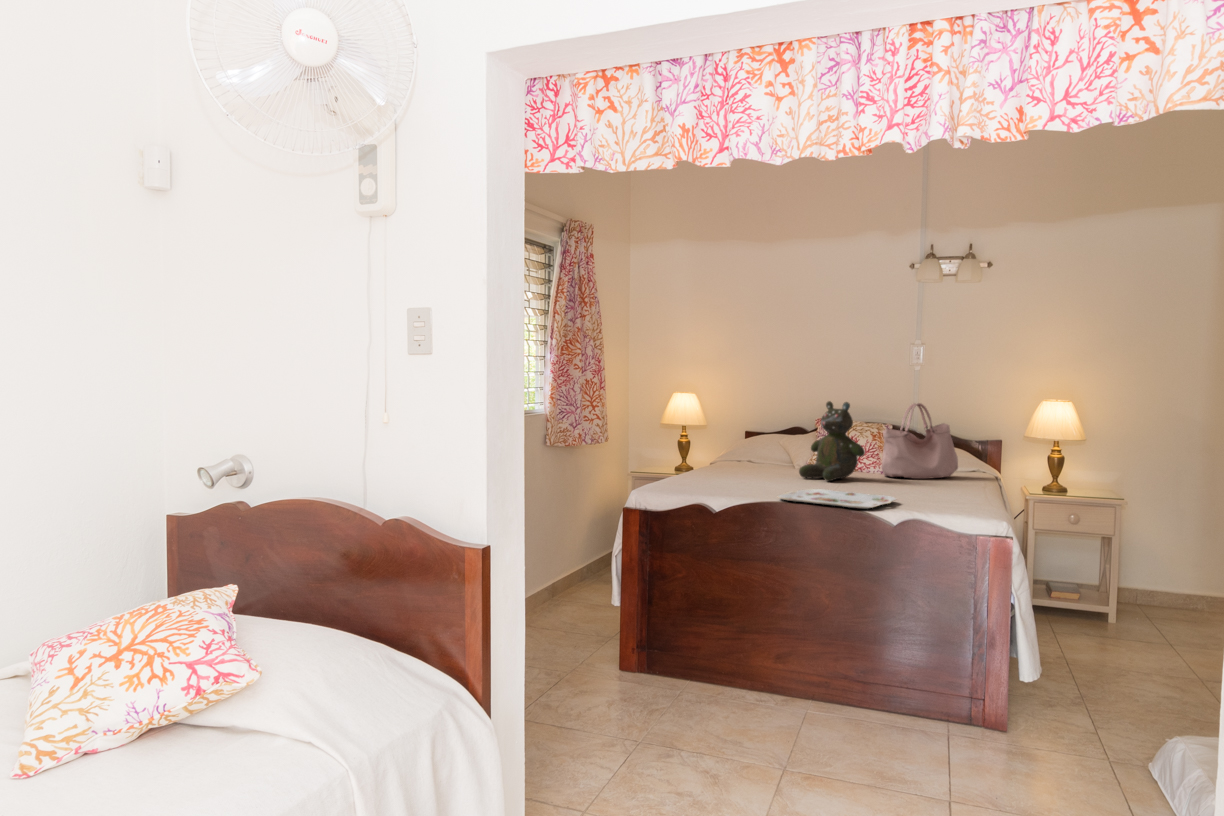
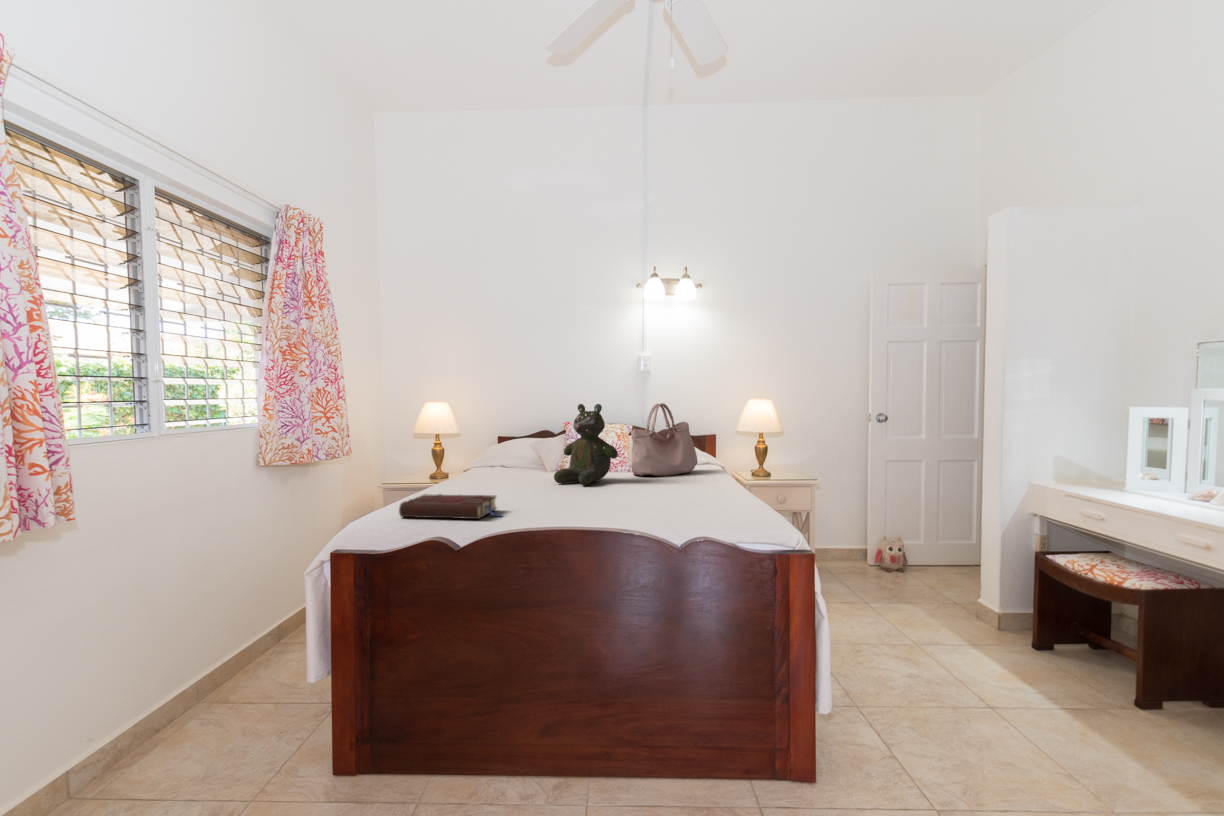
book: none [662,476,749,497] -> present [399,494,498,519]
serving tray: present [778,489,896,509] -> none [537,498,664,522]

